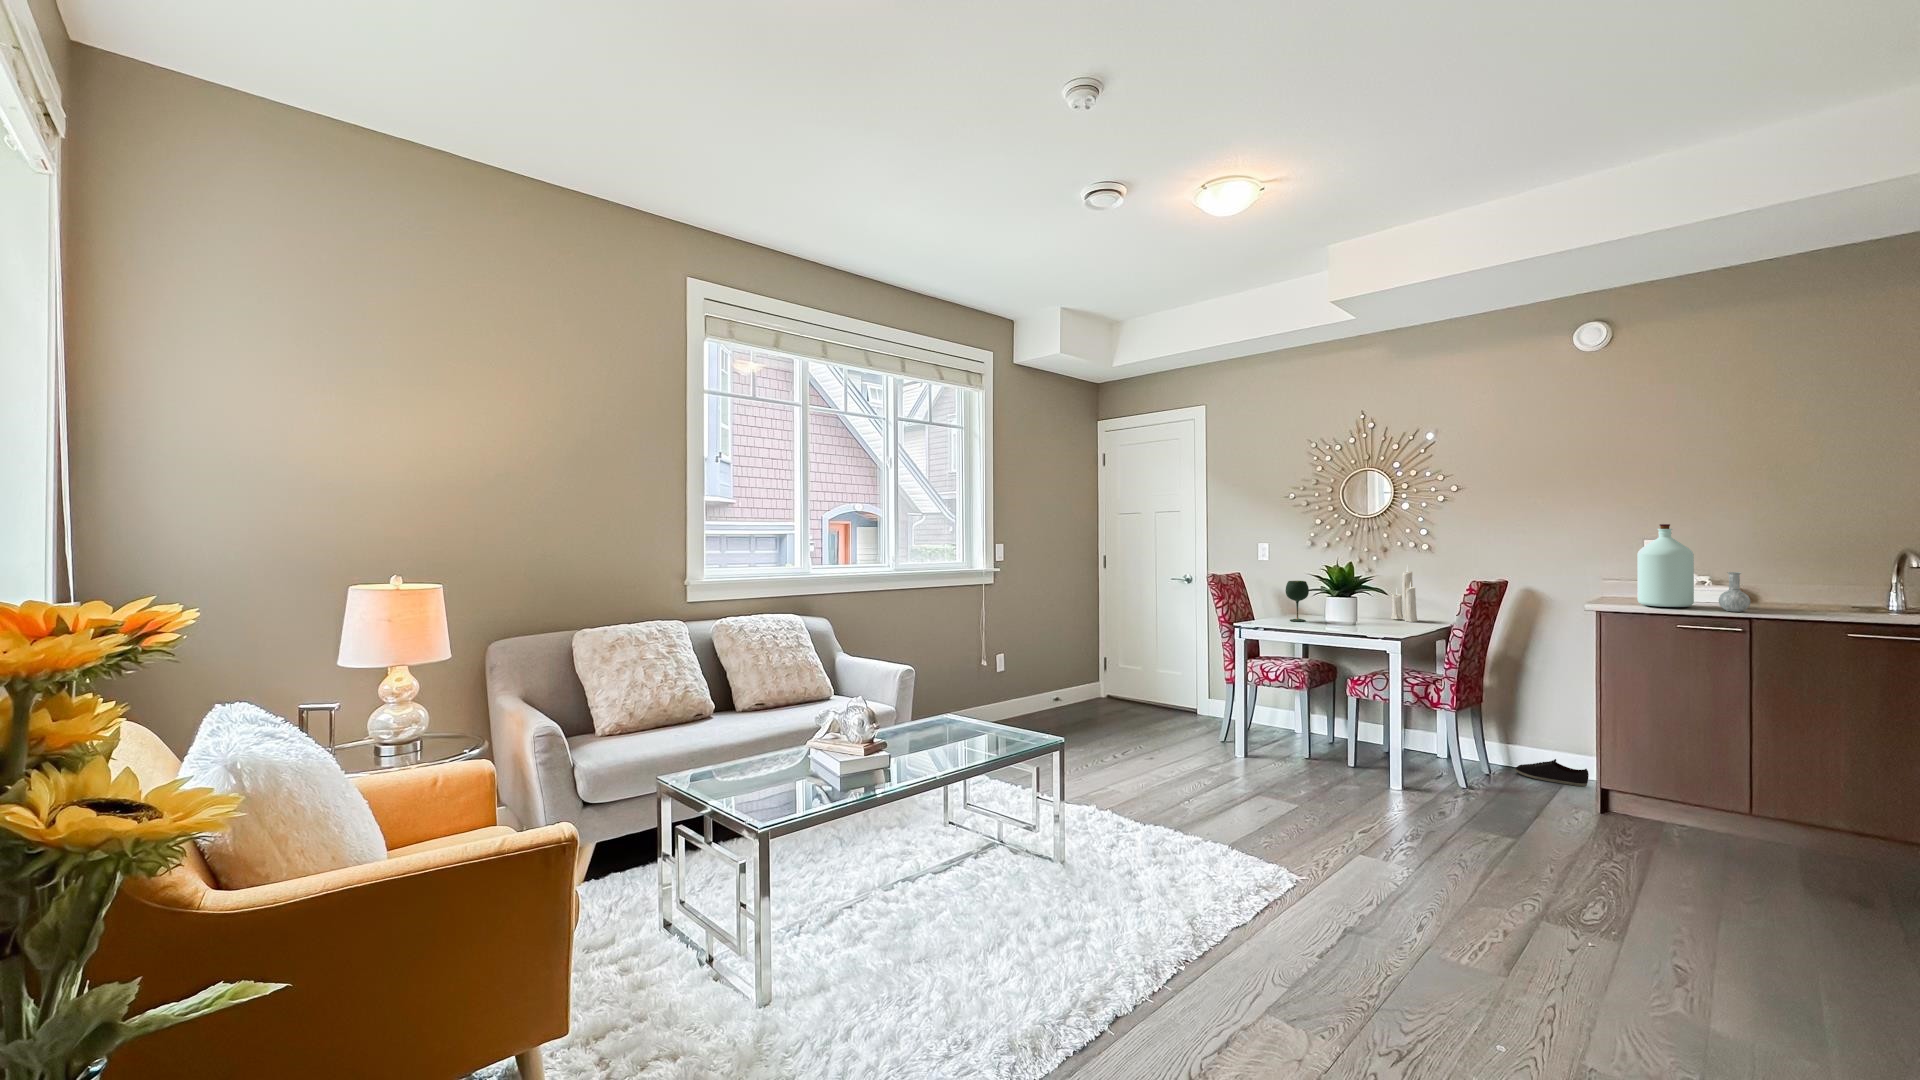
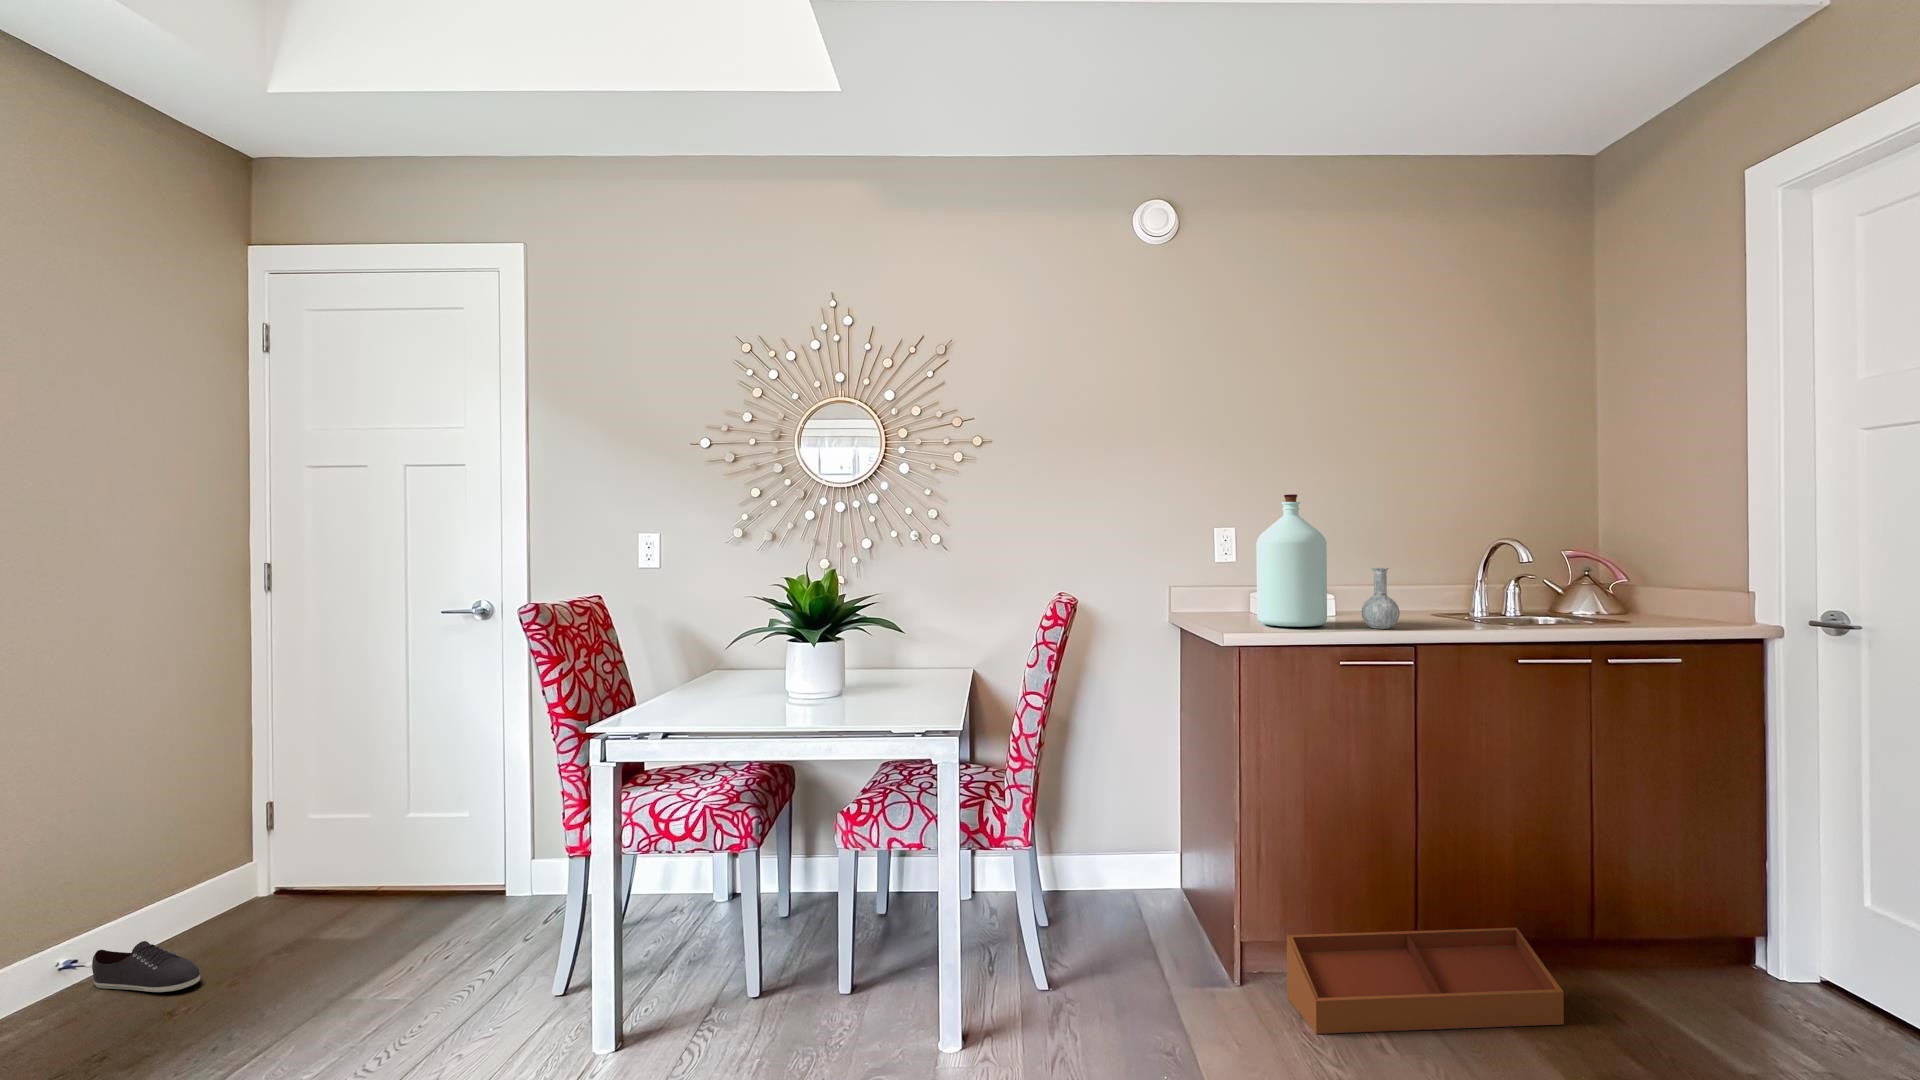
candle: present [1391,568,1418,622] -> none [885,567,931,678]
wine glass: present [1285,581,1309,621] -> none [702,609,749,697]
shoe: present [1515,759,1589,786] -> present [92,941,200,992]
storage bin: none [1628,782,1846,870] -> present [1287,928,1564,1034]

